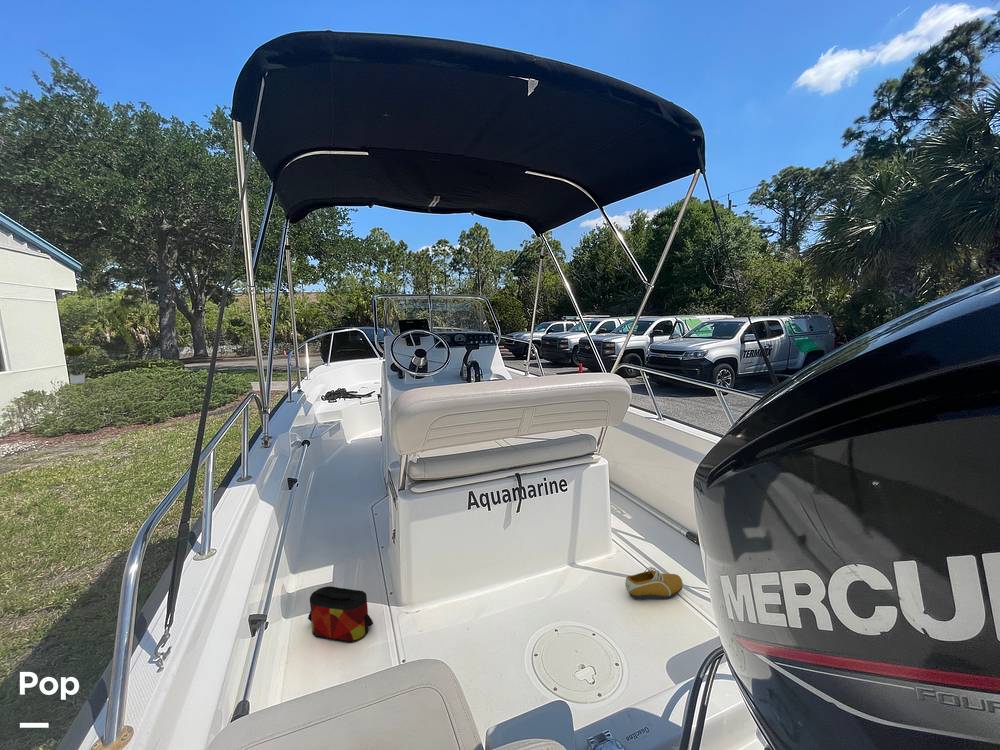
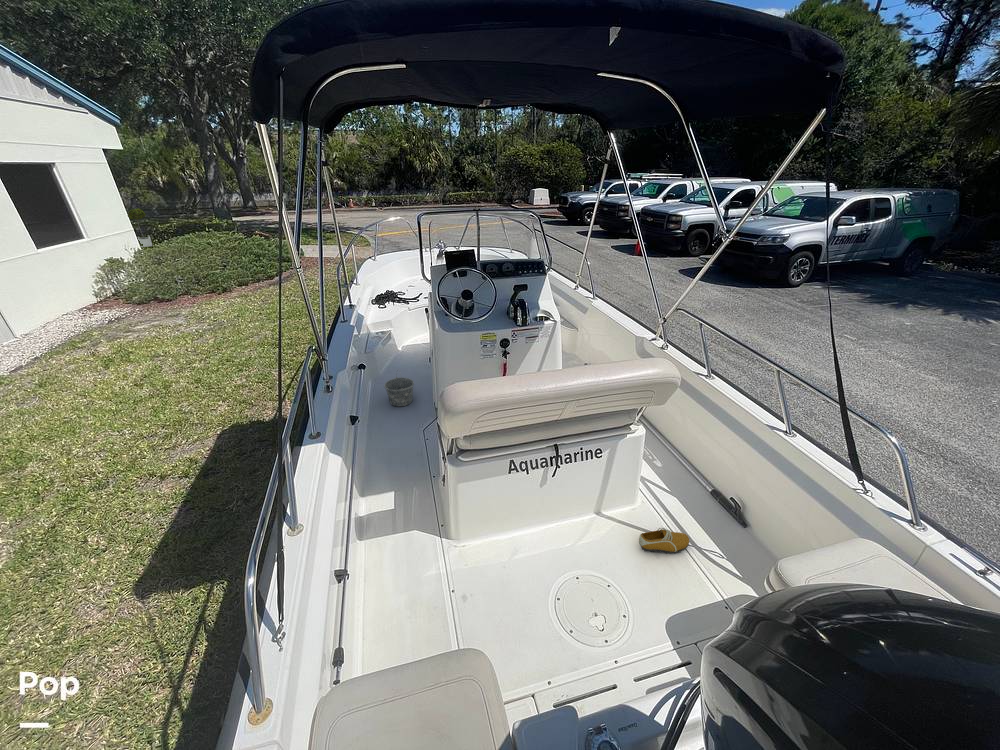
bucket: none [325,445,359,488] -> present [384,377,414,406]
bag: present [308,586,373,643] -> none [382,522,432,565]

